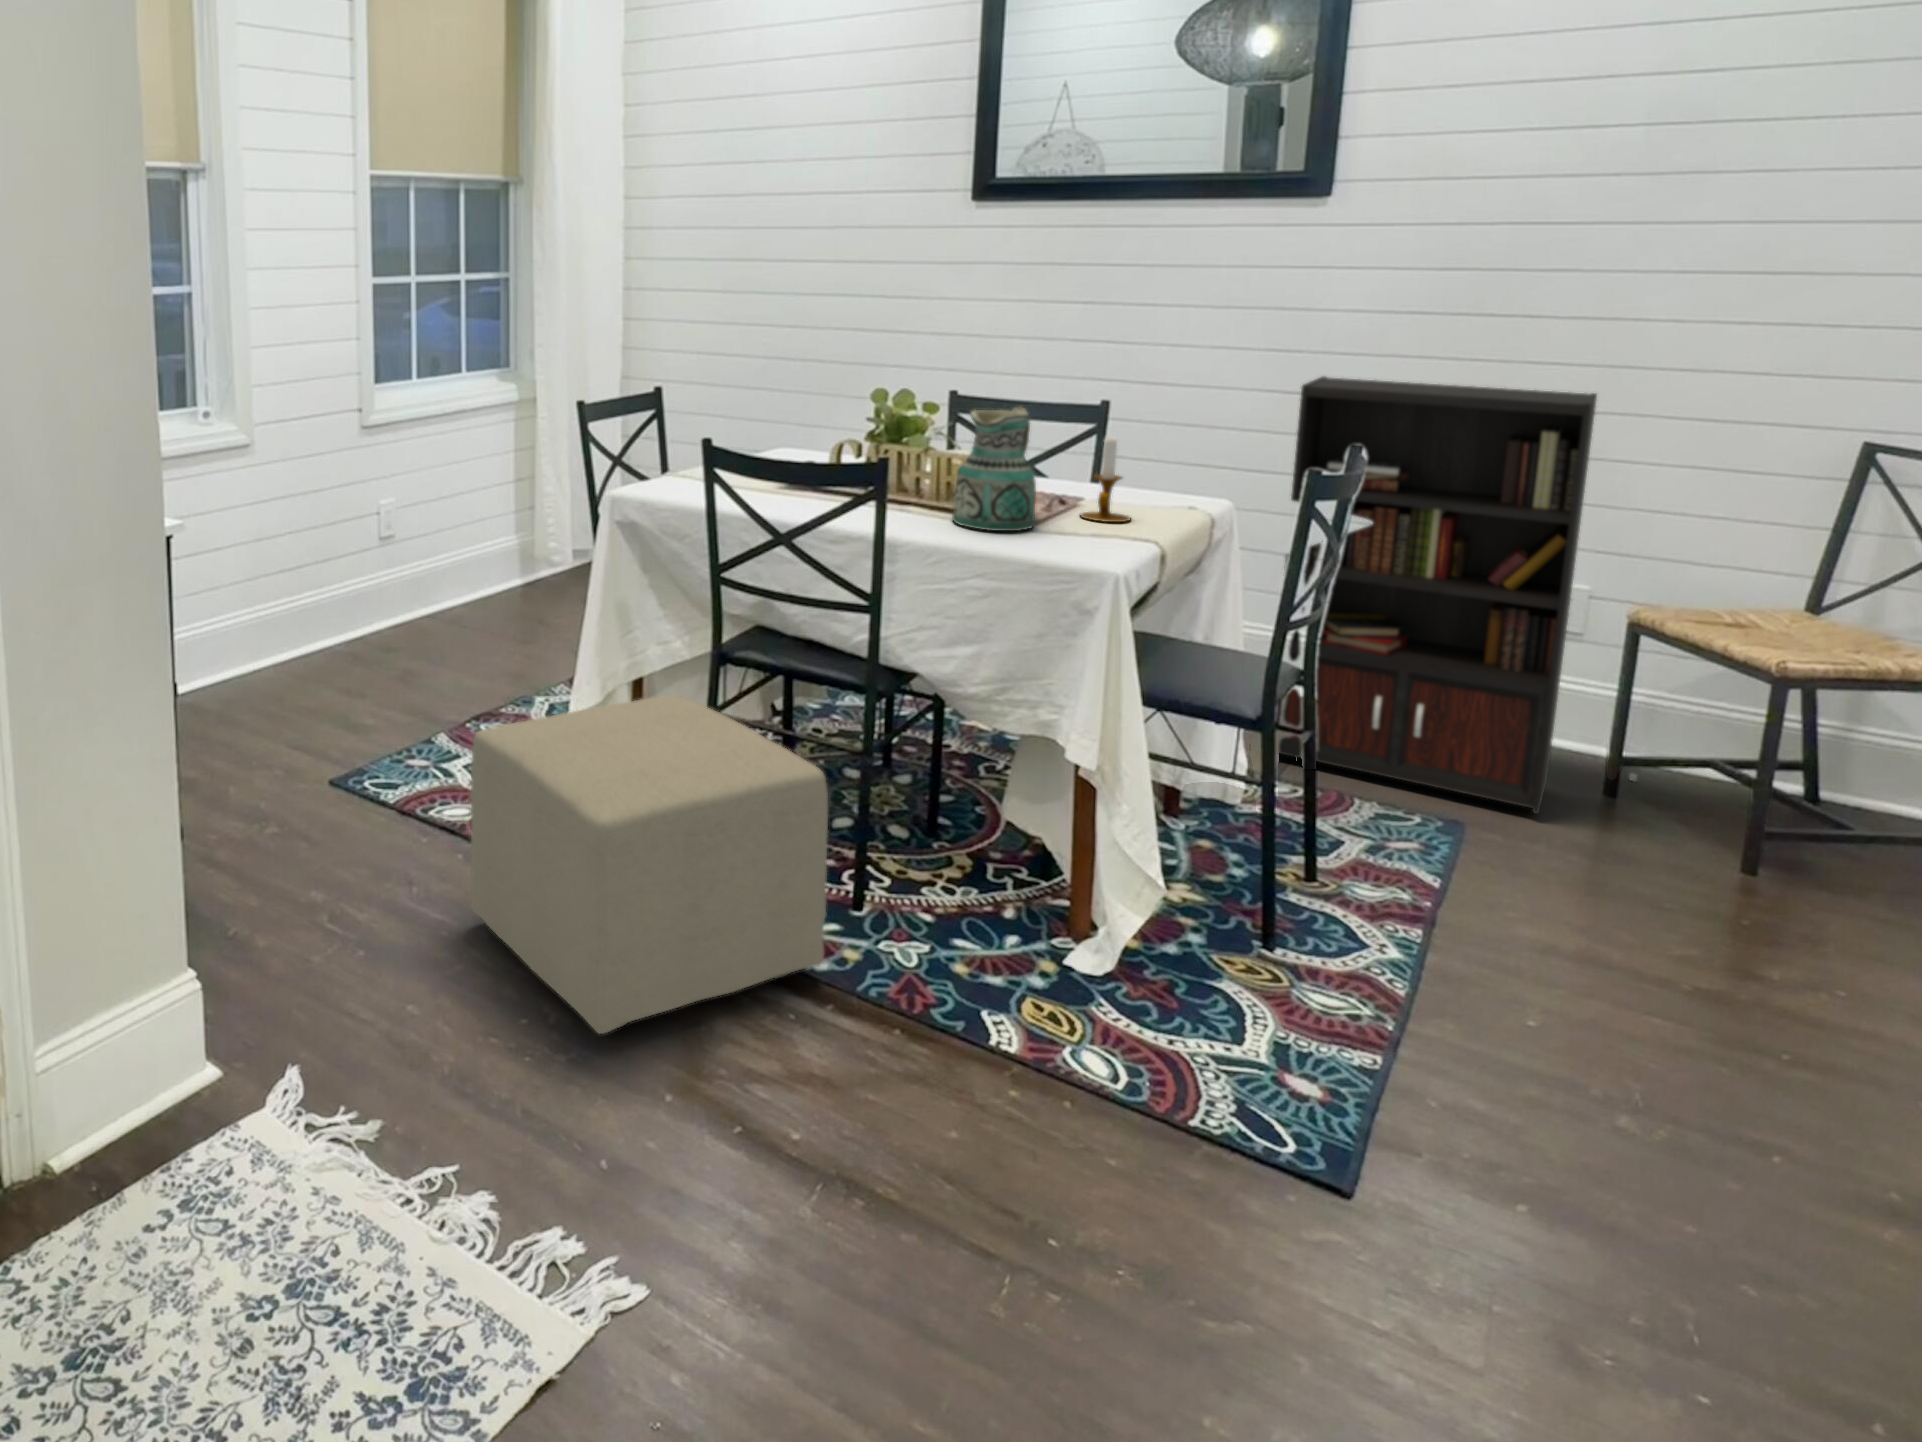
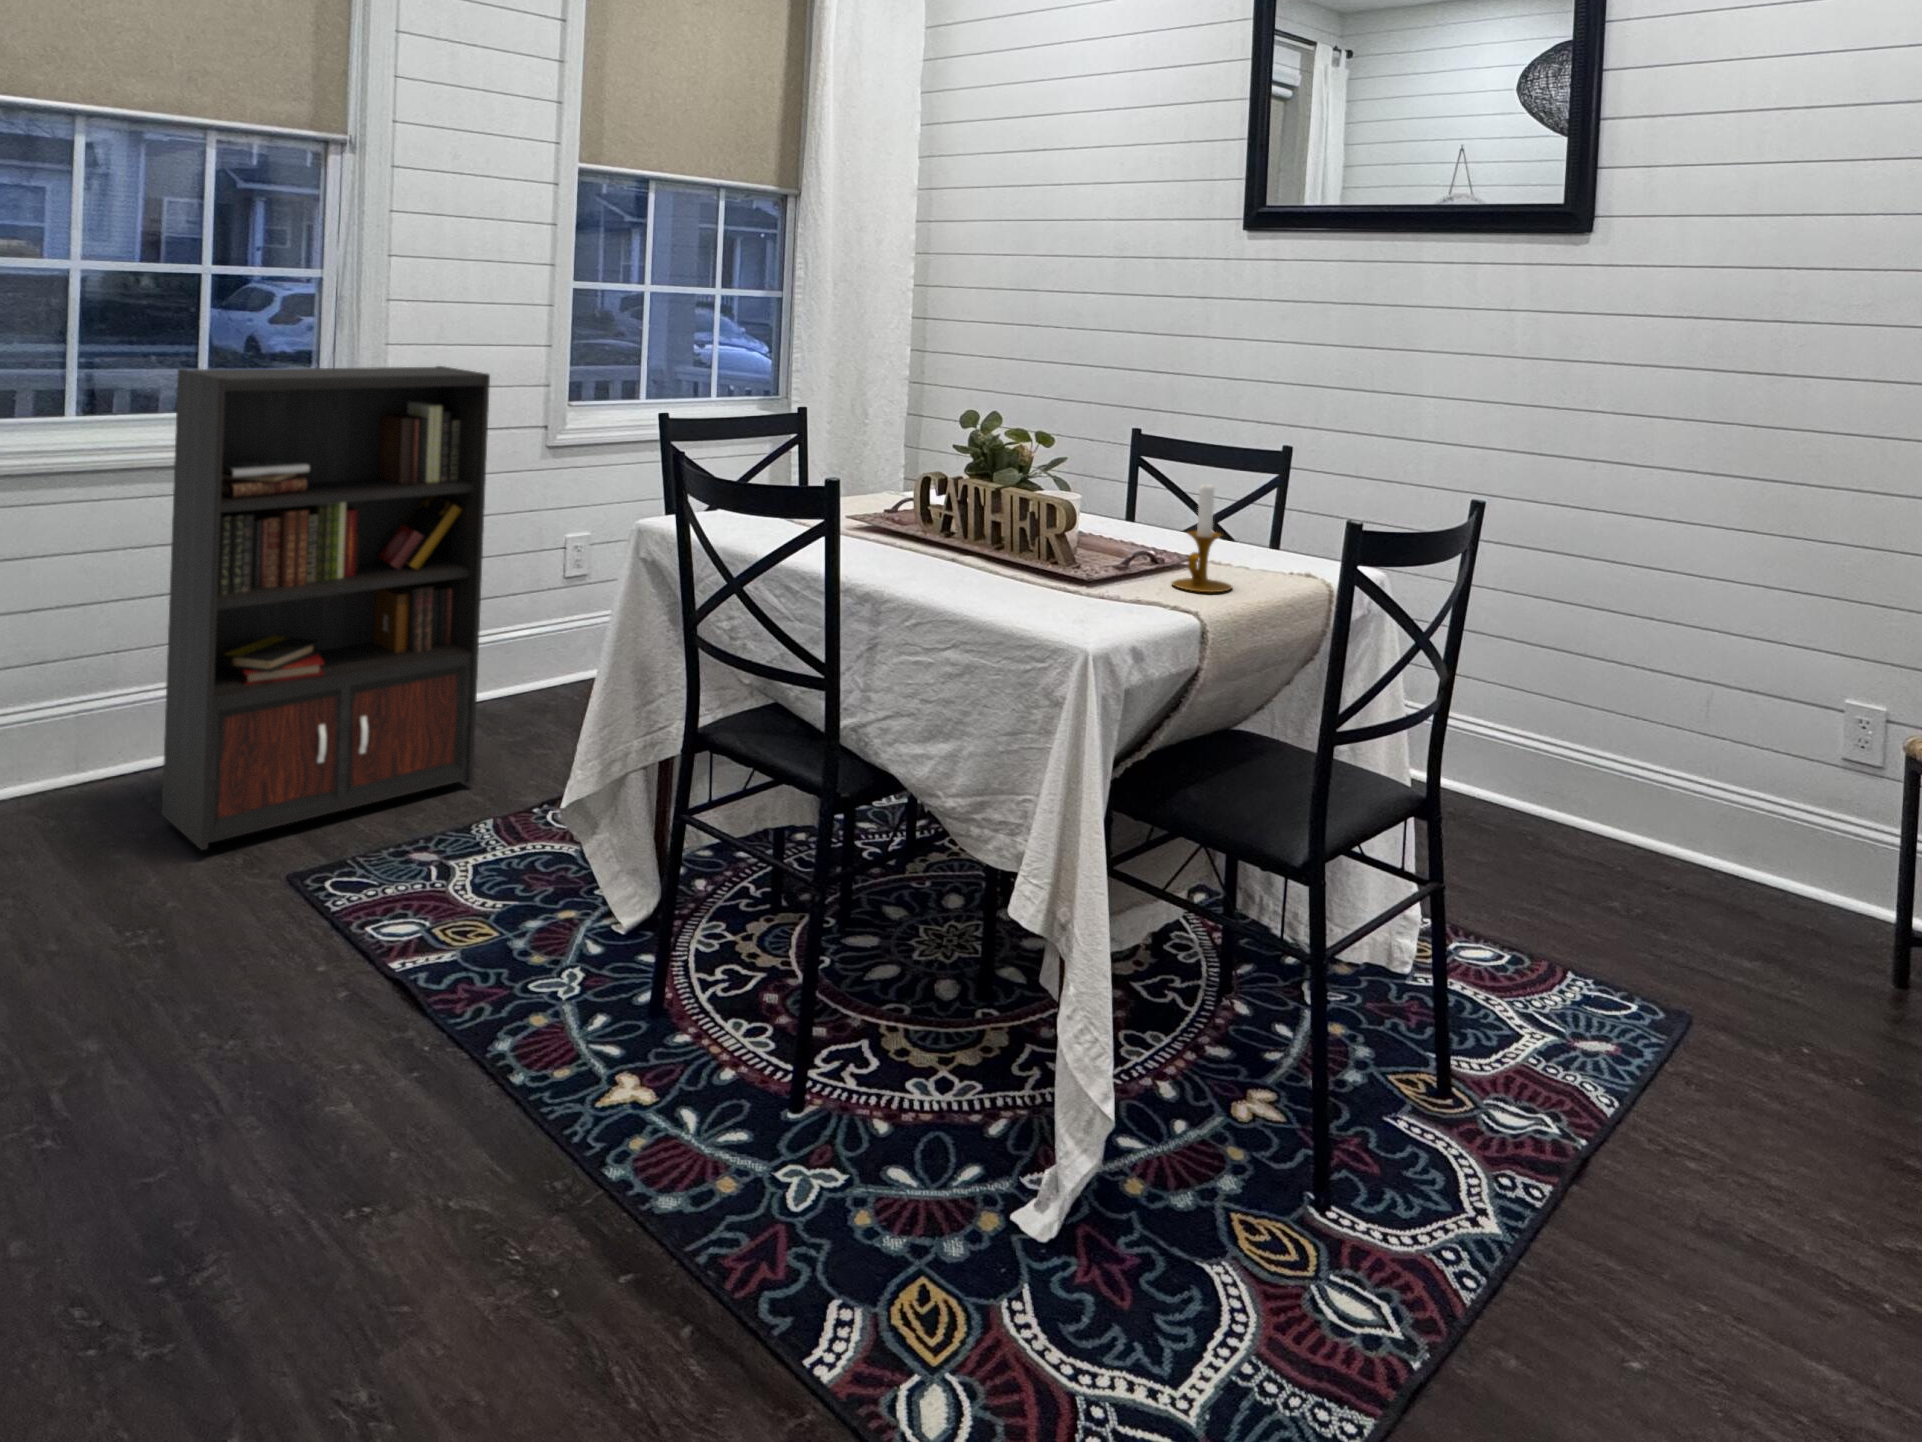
bookcase: present [1279,376,1637,814] -> present [162,366,490,850]
ceramic pitcher: present [952,406,1036,531] -> none [999,439,1112,595]
ottoman: present [471,695,828,1034] -> none [229,789,677,1307]

